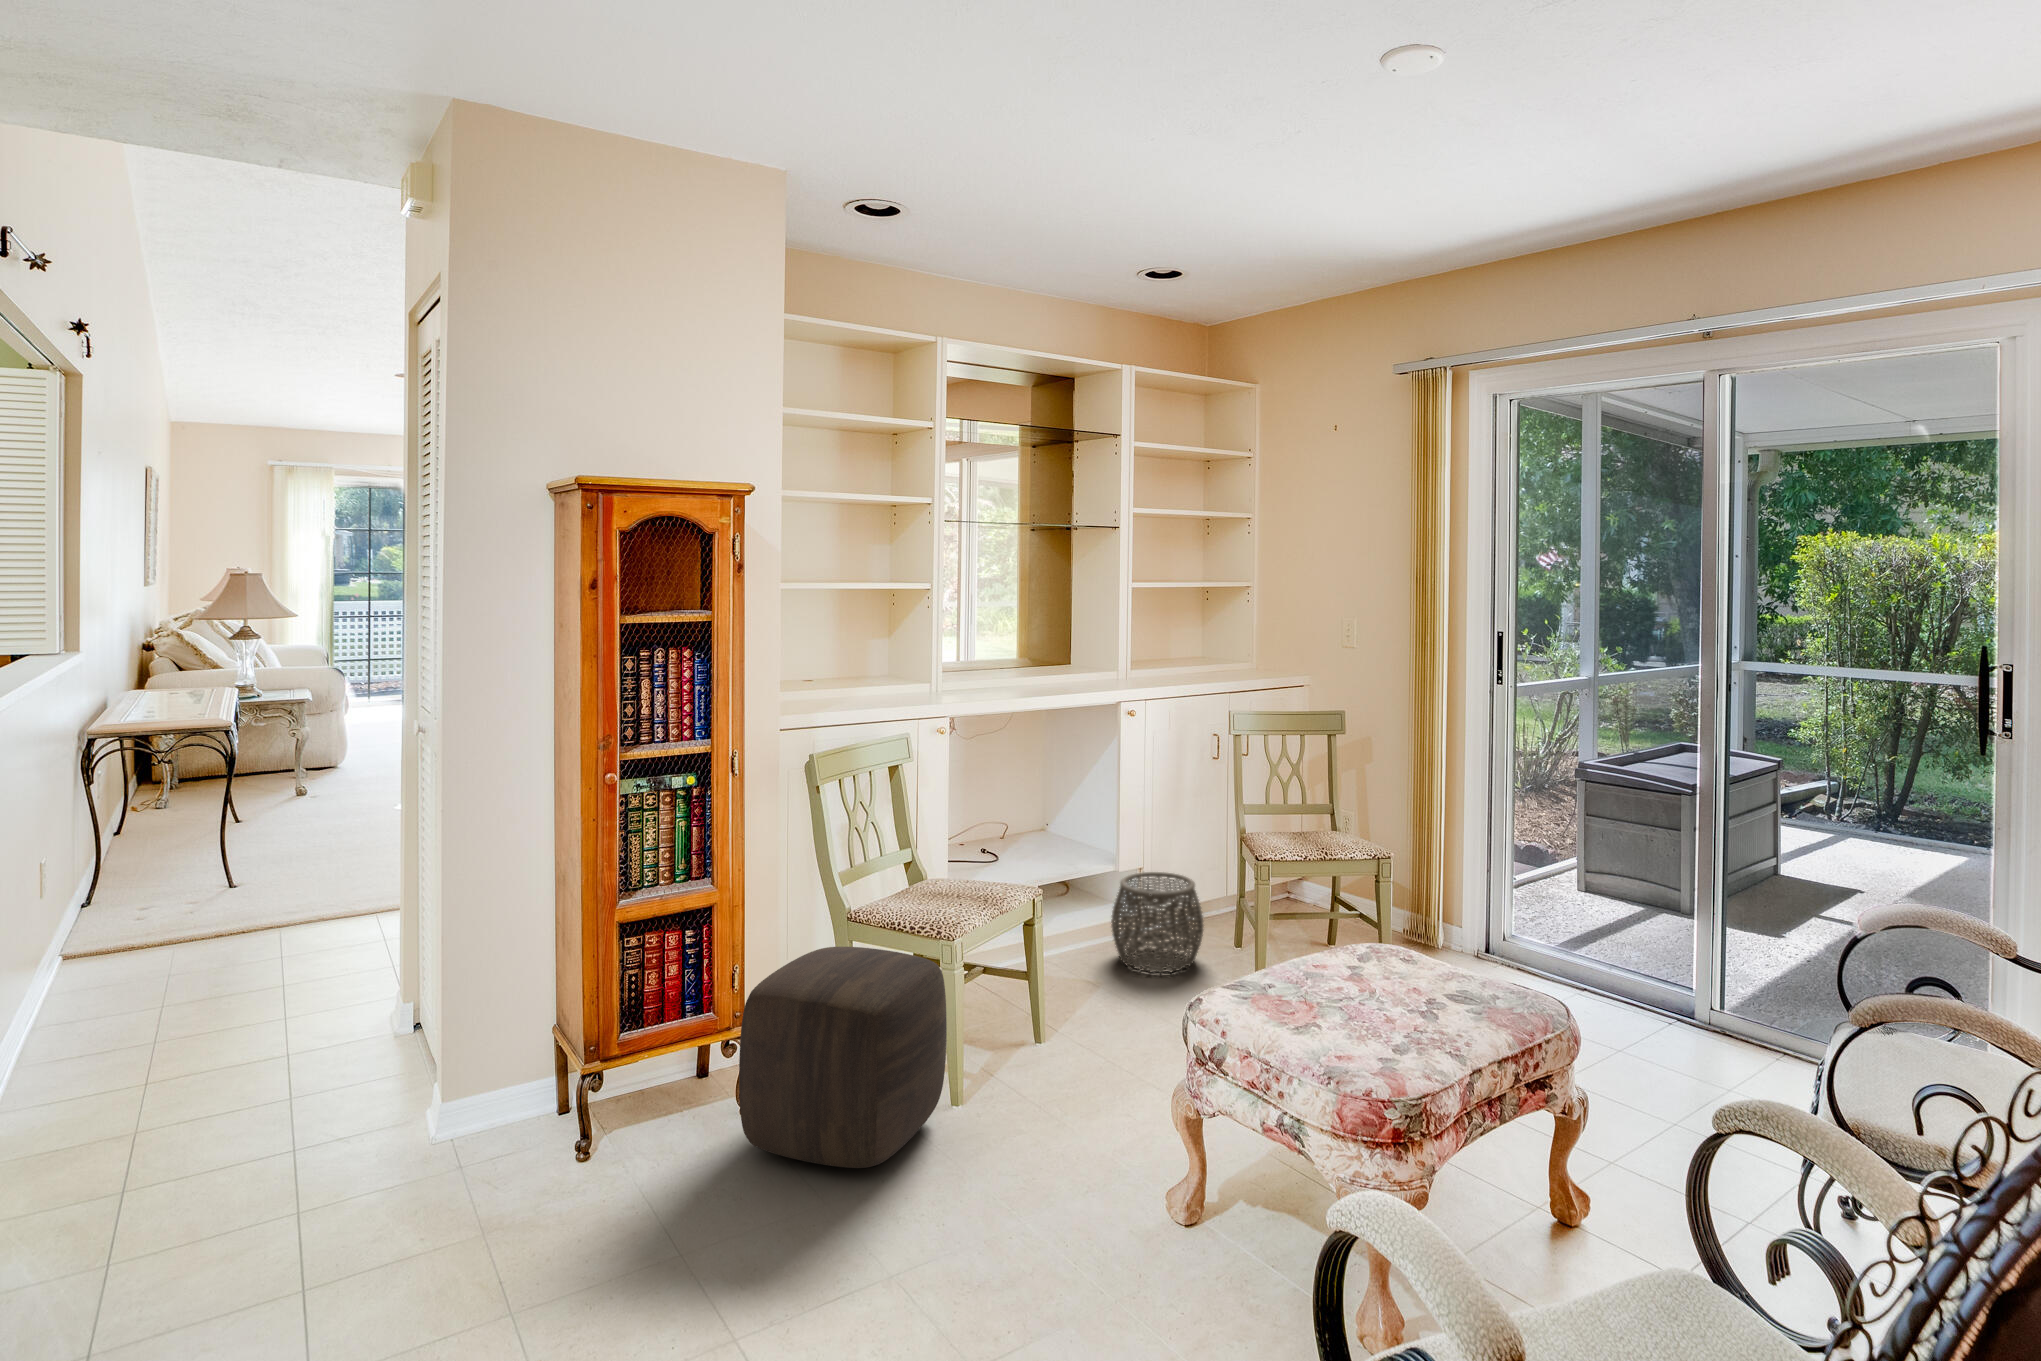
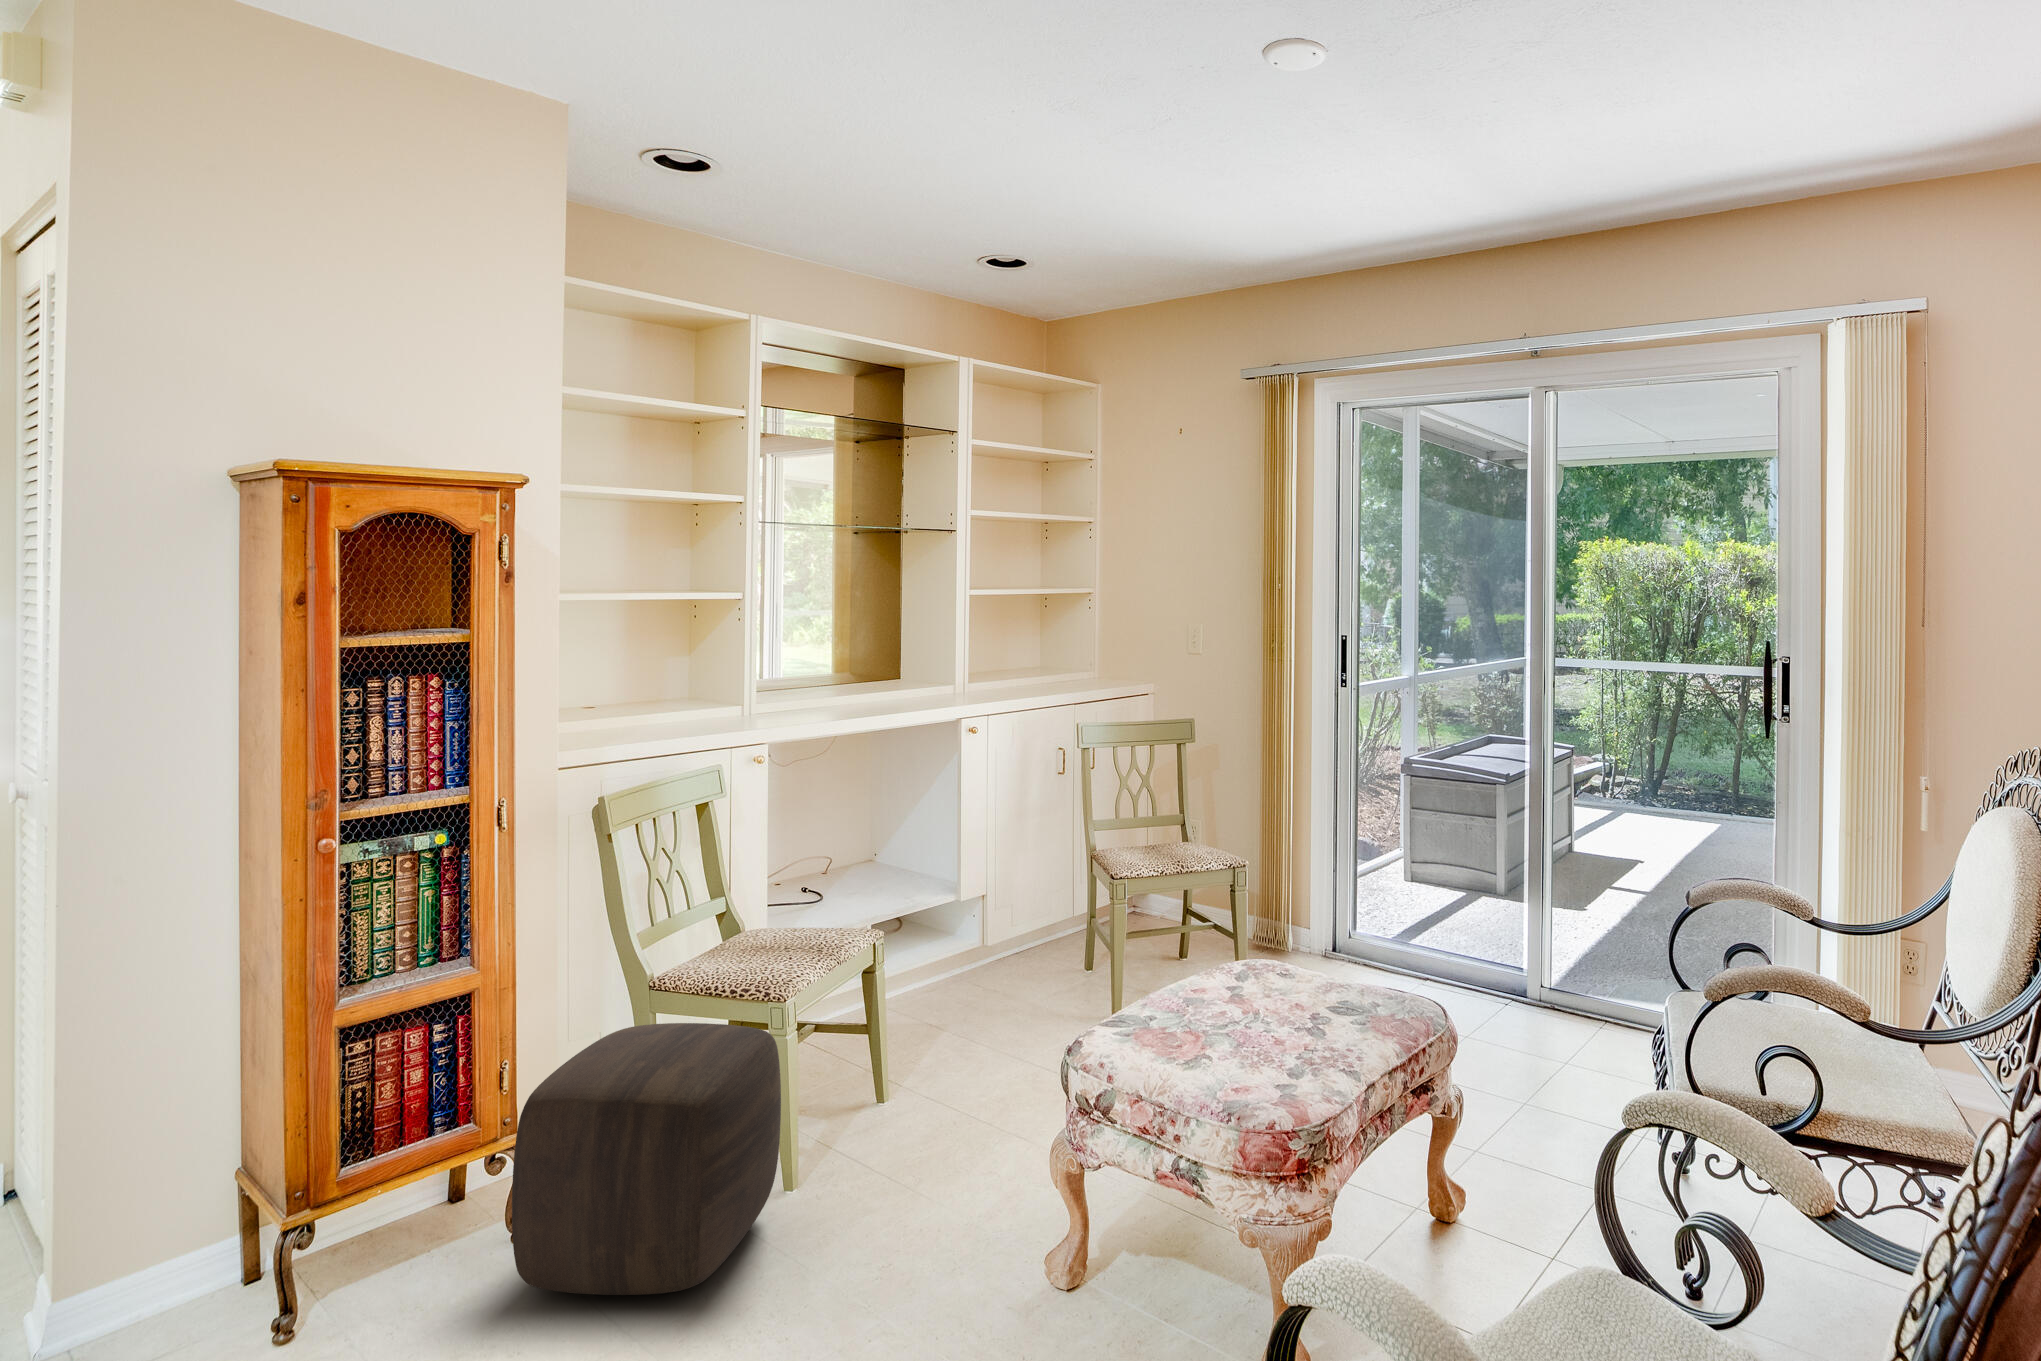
woven basket: present [1111,872,1204,973] -> none [954,896,1055,1006]

